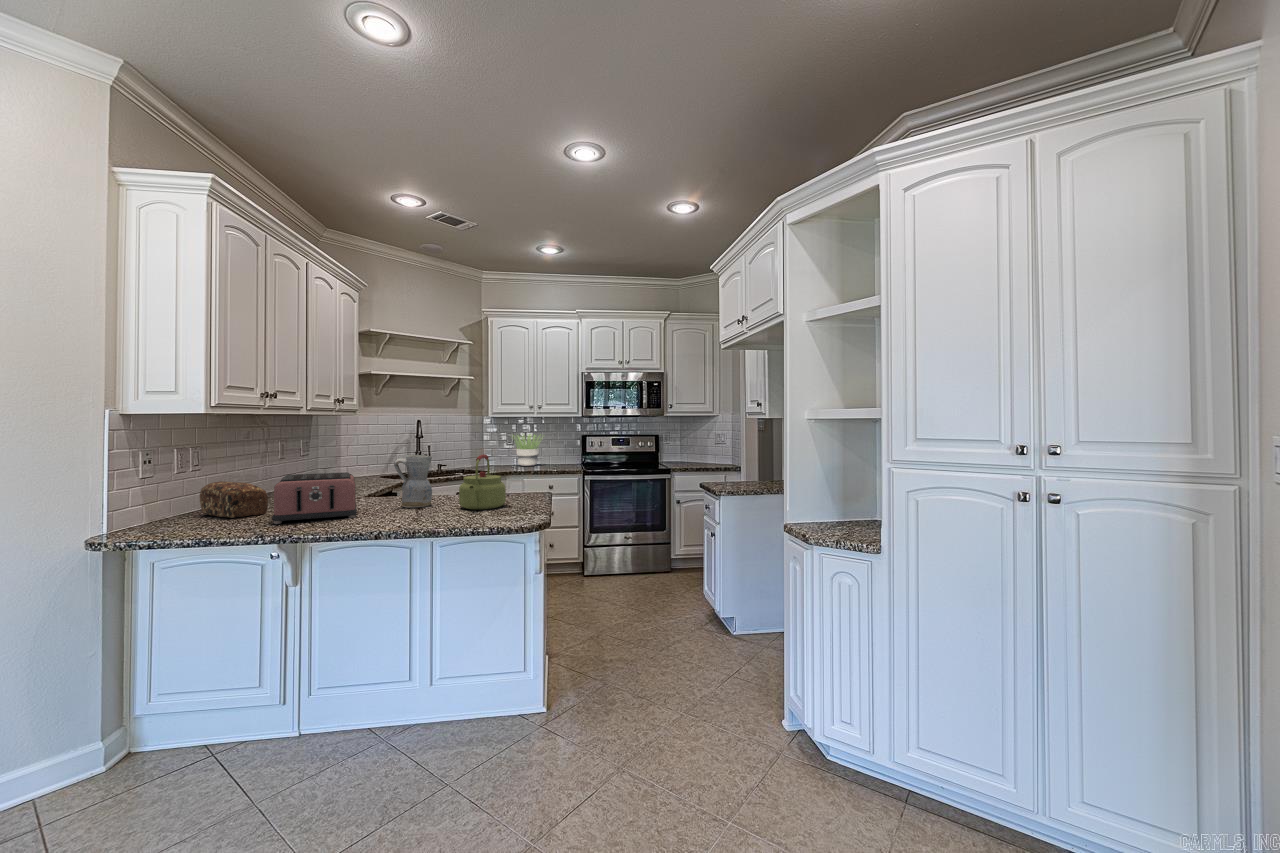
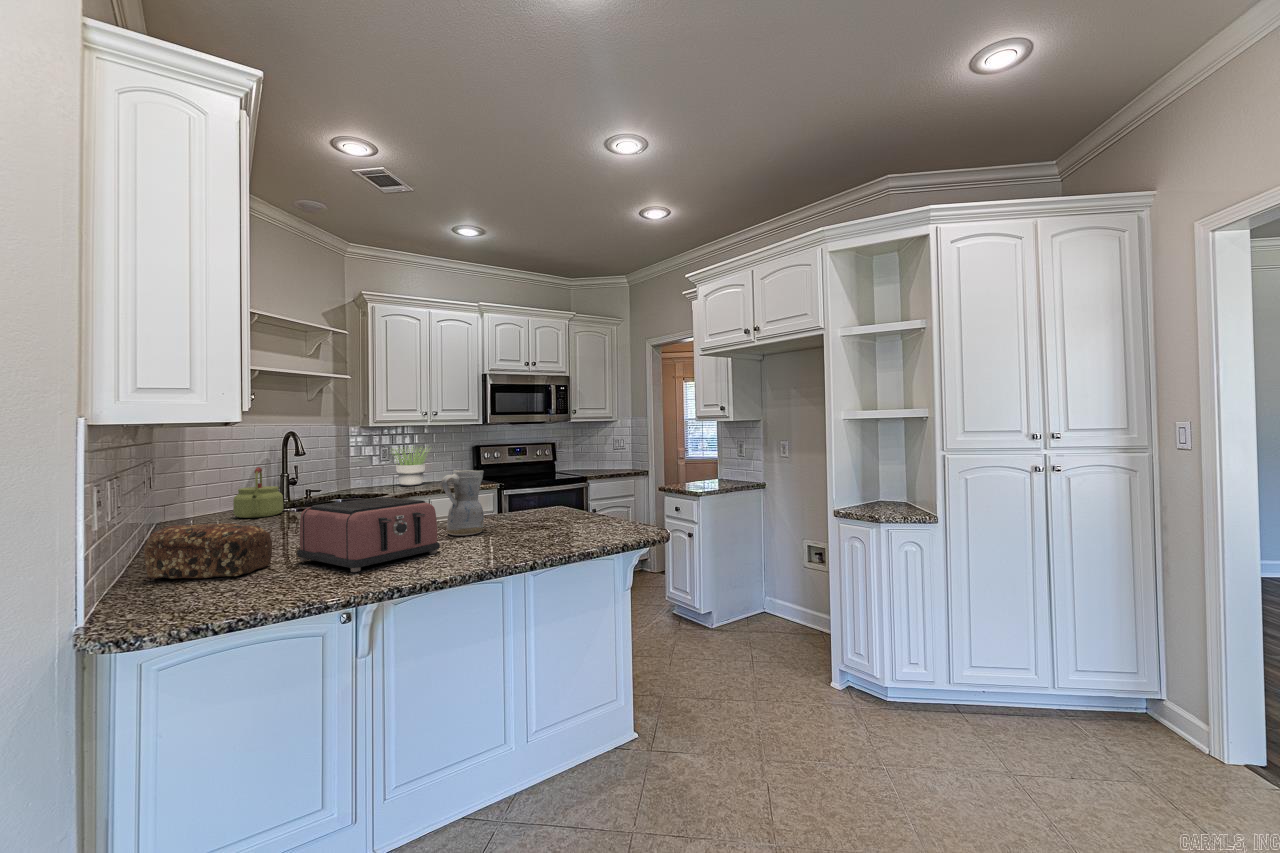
kettle: present [459,454,506,509] -> present [233,467,283,518]

